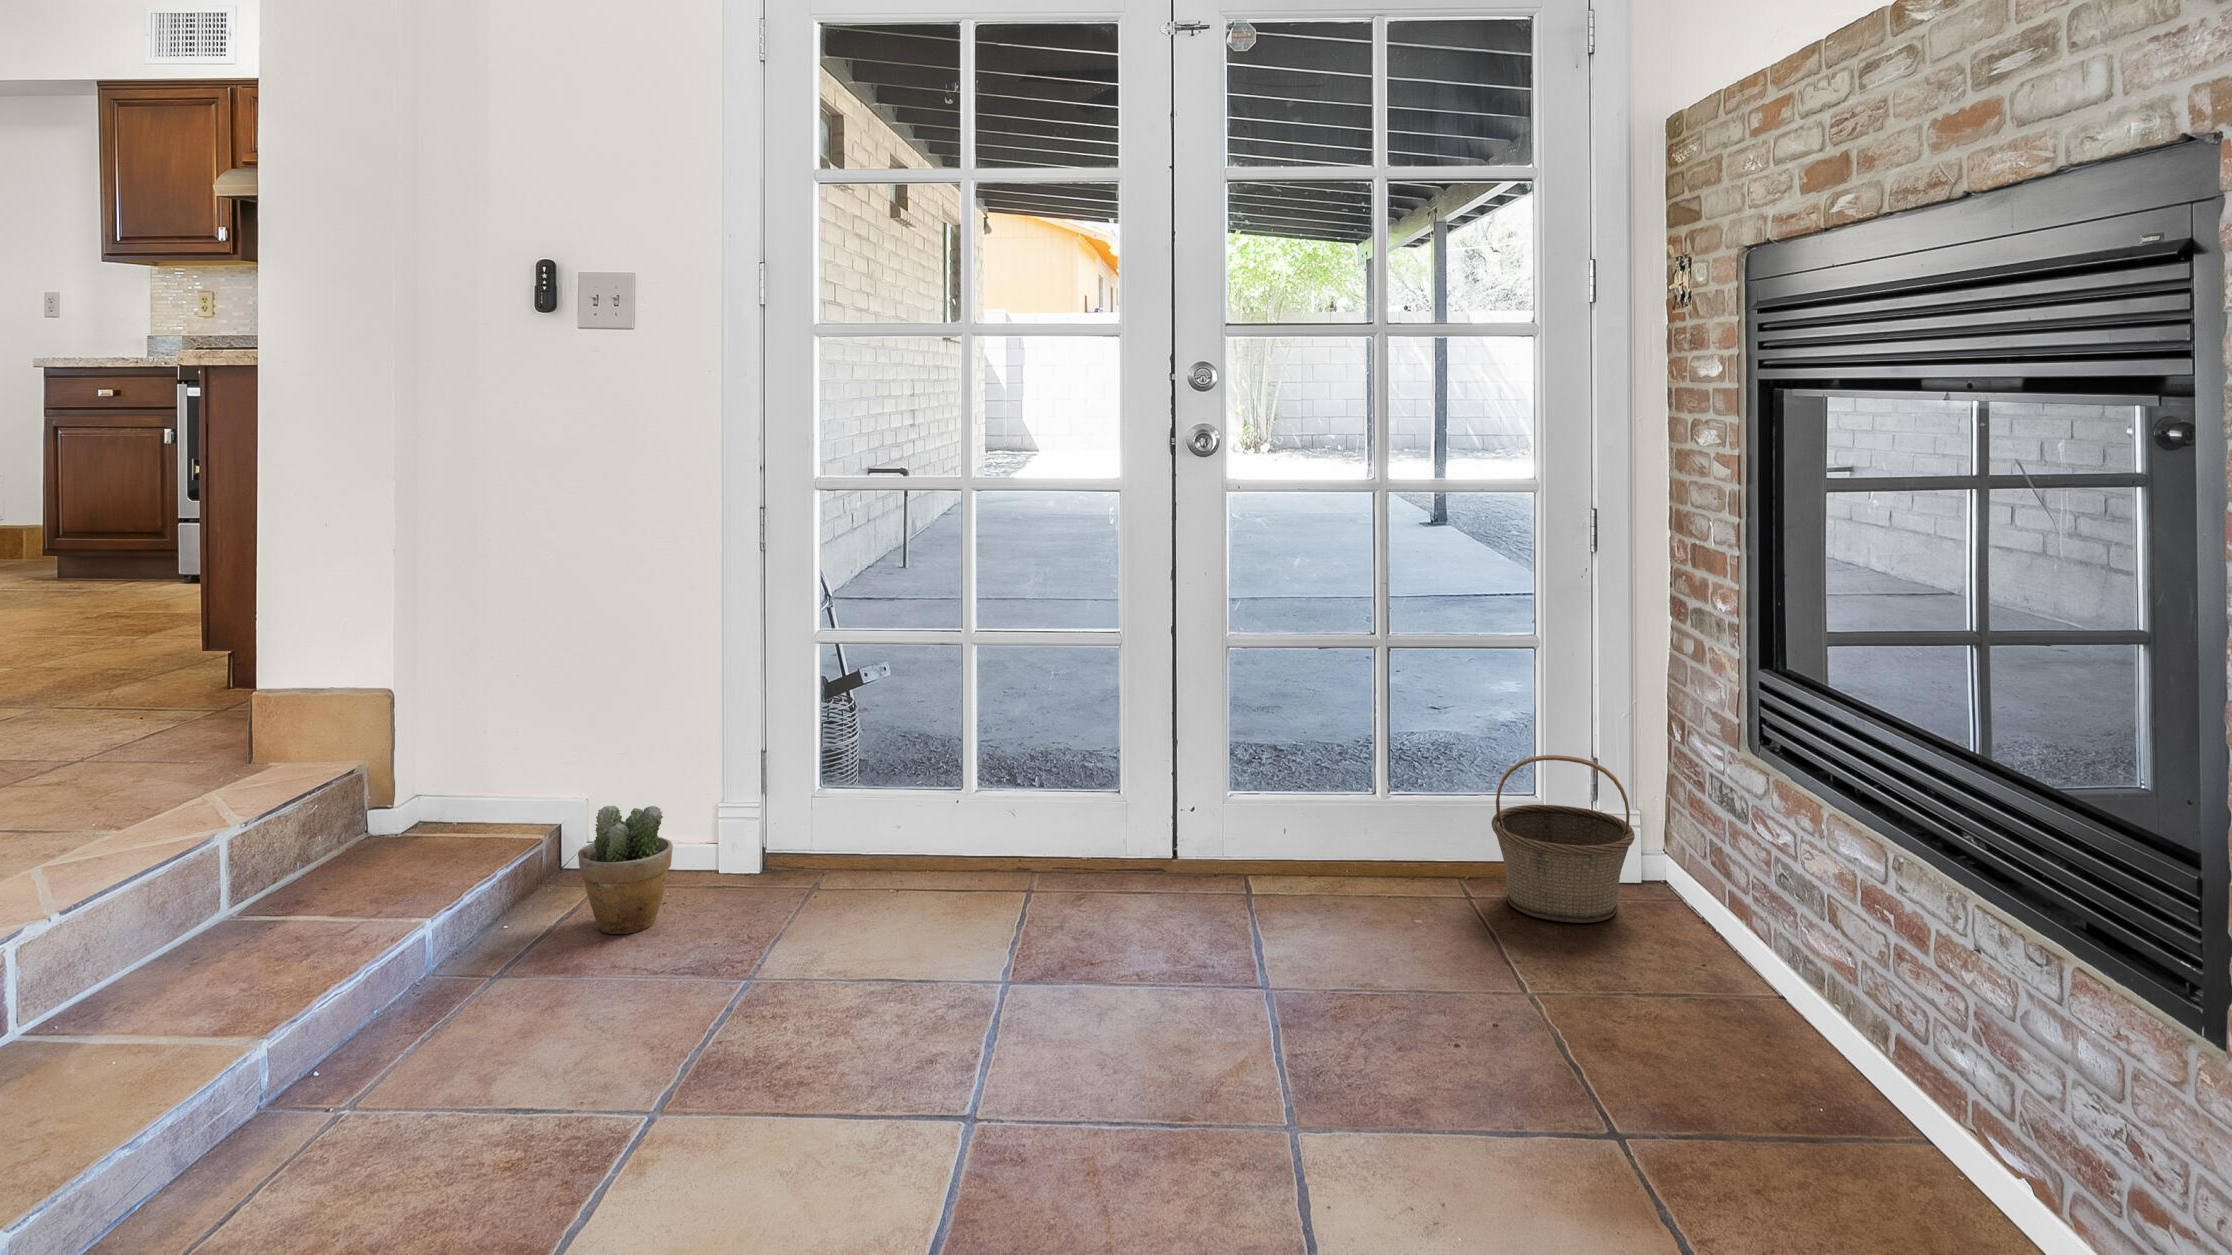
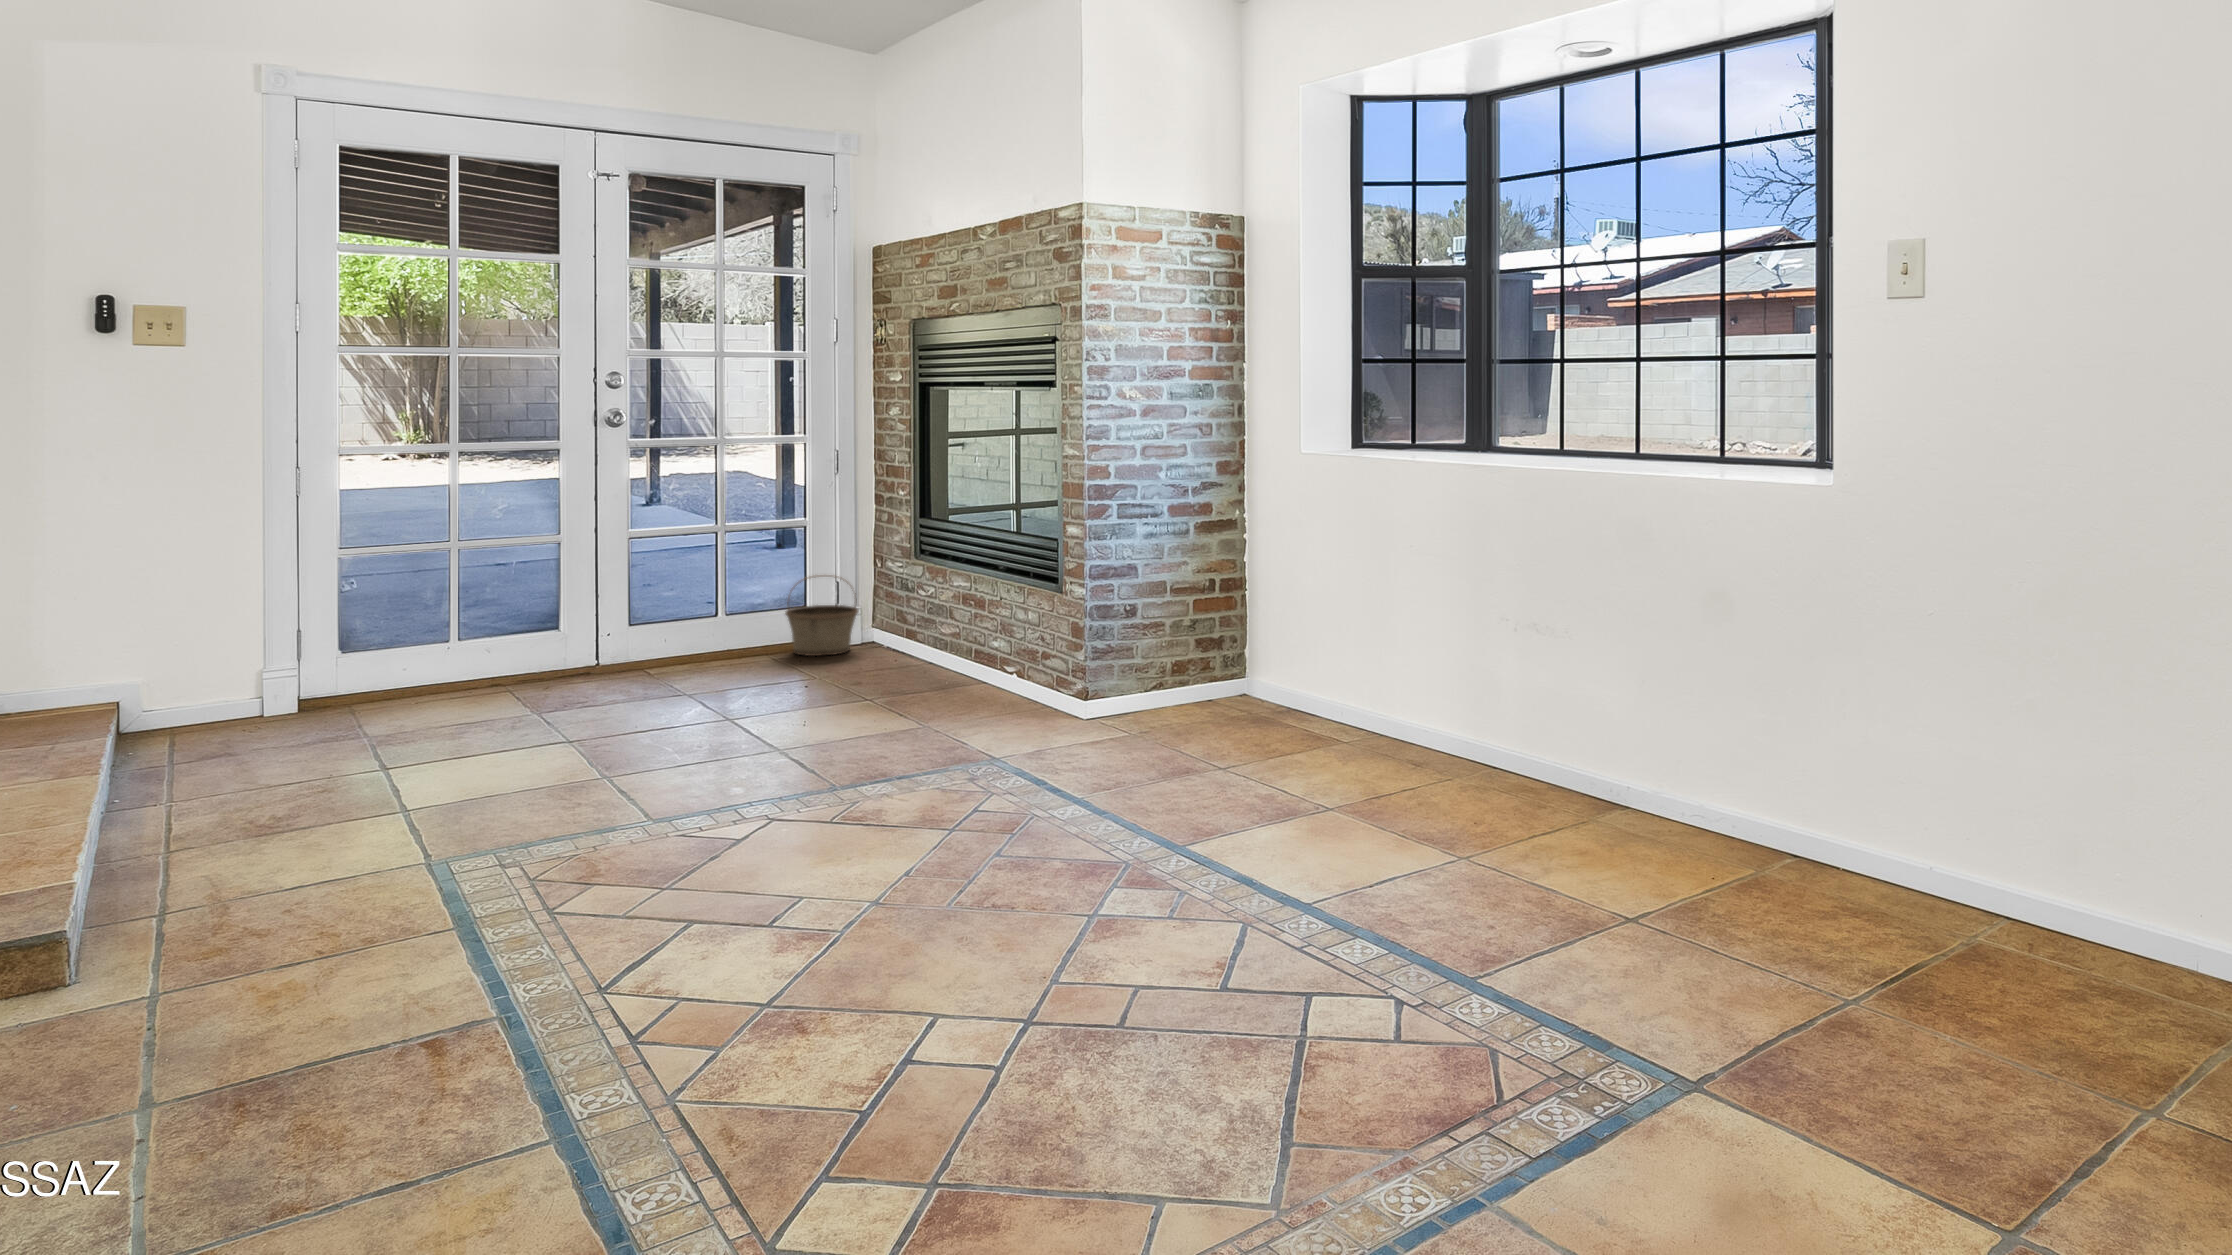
potted plant: present [578,806,673,934] -> none [179,646,253,732]

